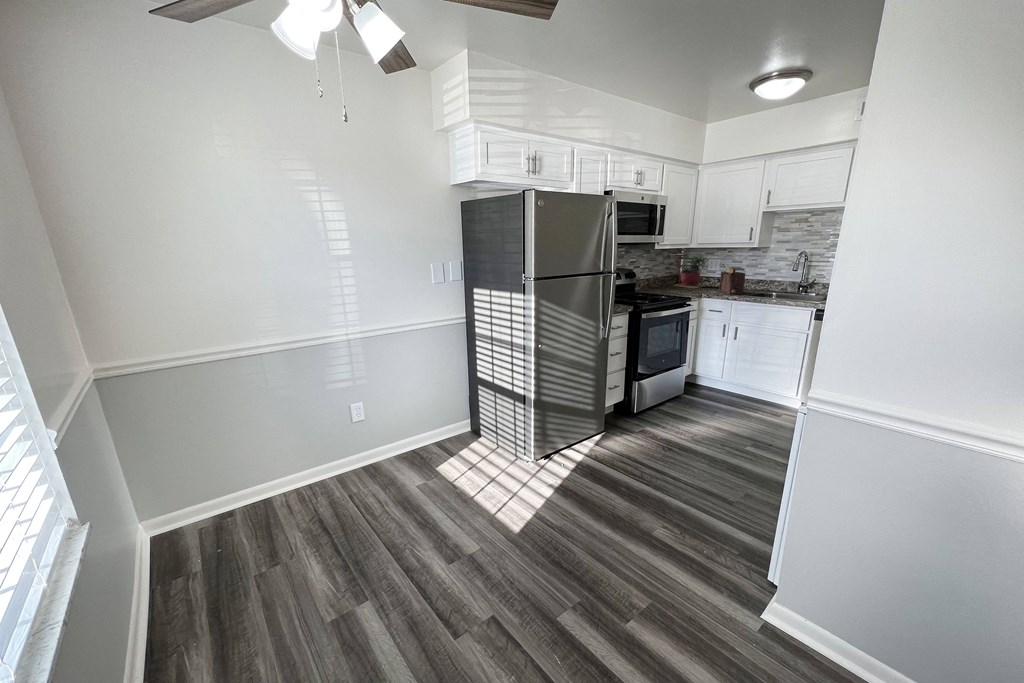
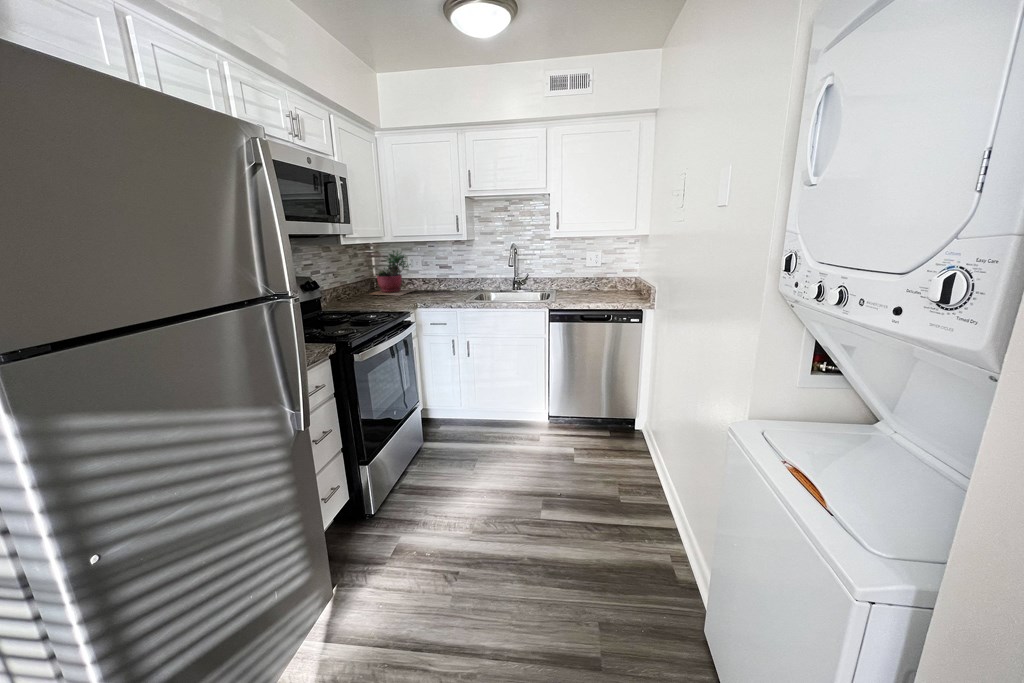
toaster: present [719,267,745,294] -> none [433,266,465,301]

